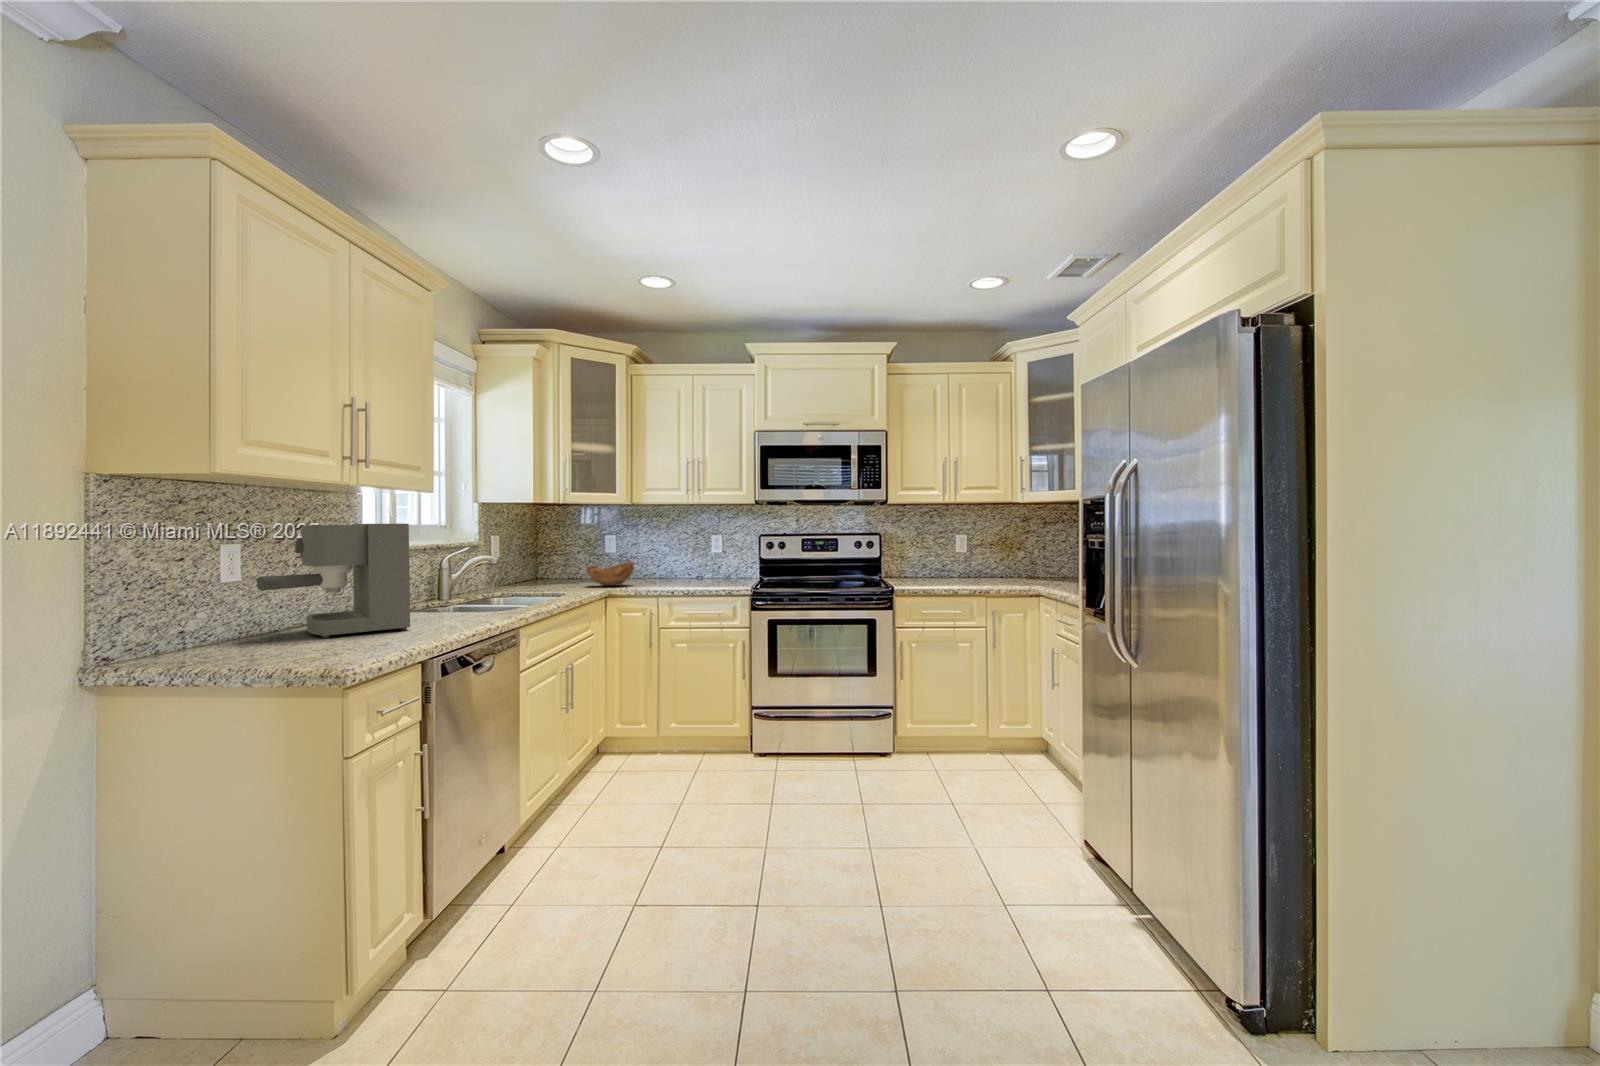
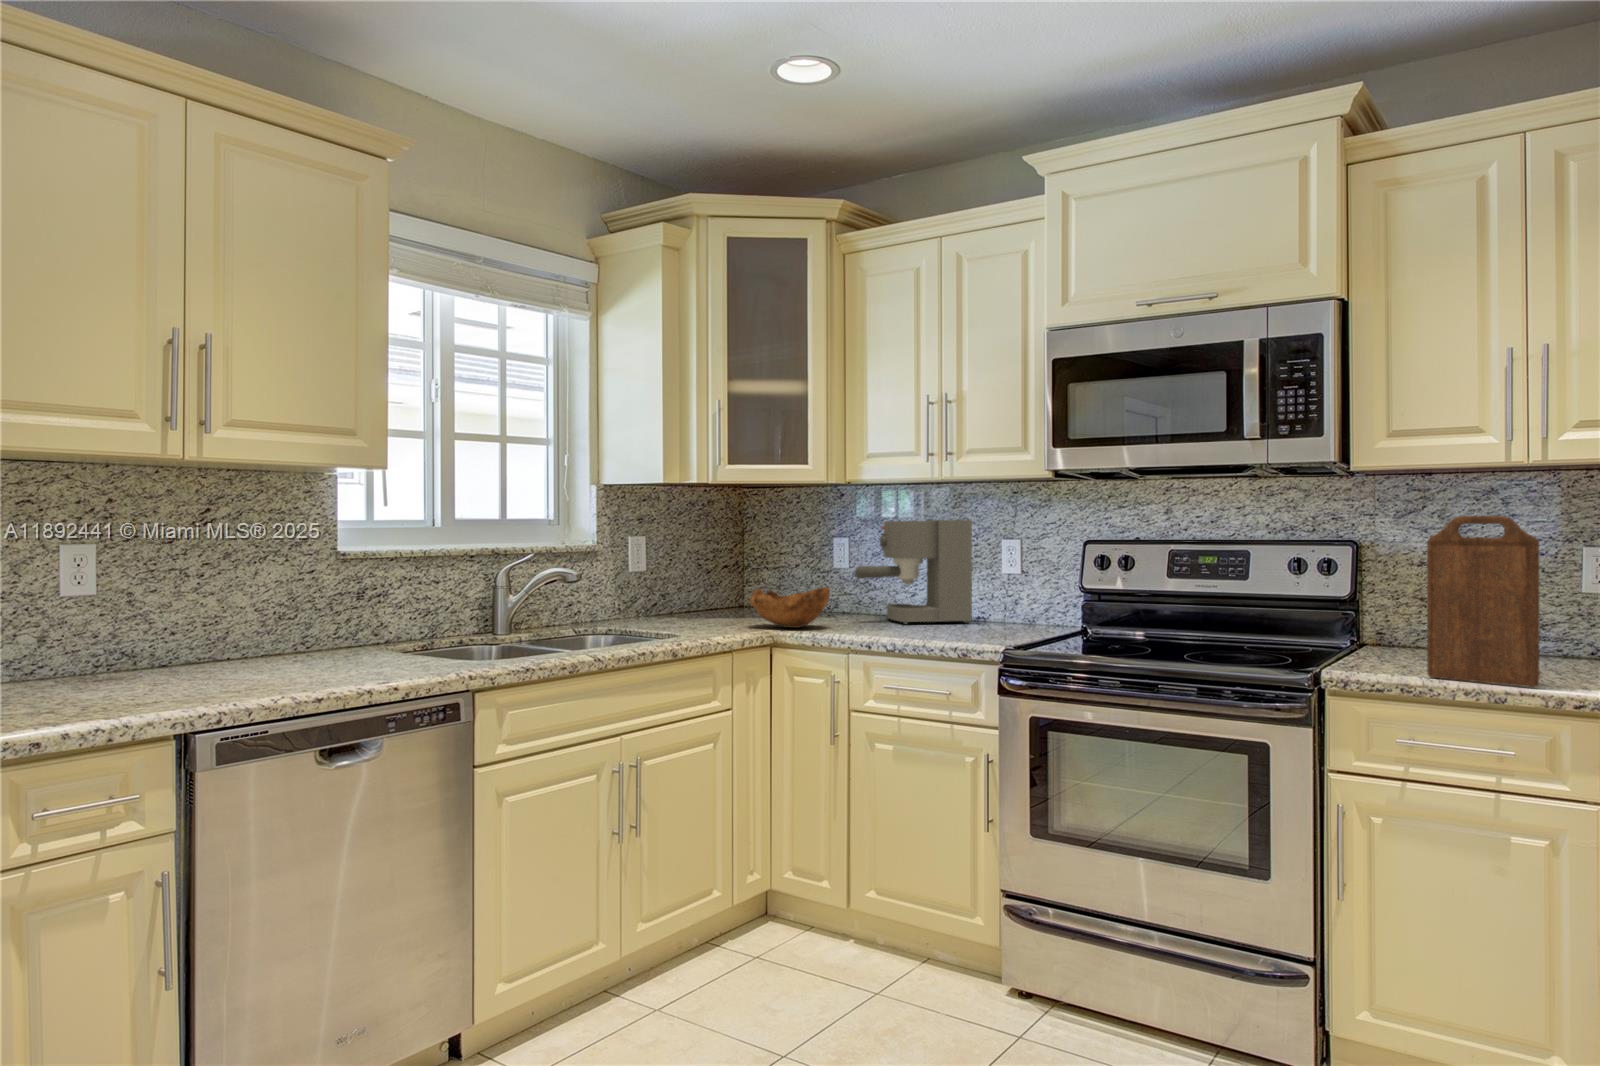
cutting board: none [925,523,964,587] -> present [1427,516,1539,687]
coffee maker: present [257,524,410,638] -> present [856,520,972,624]

